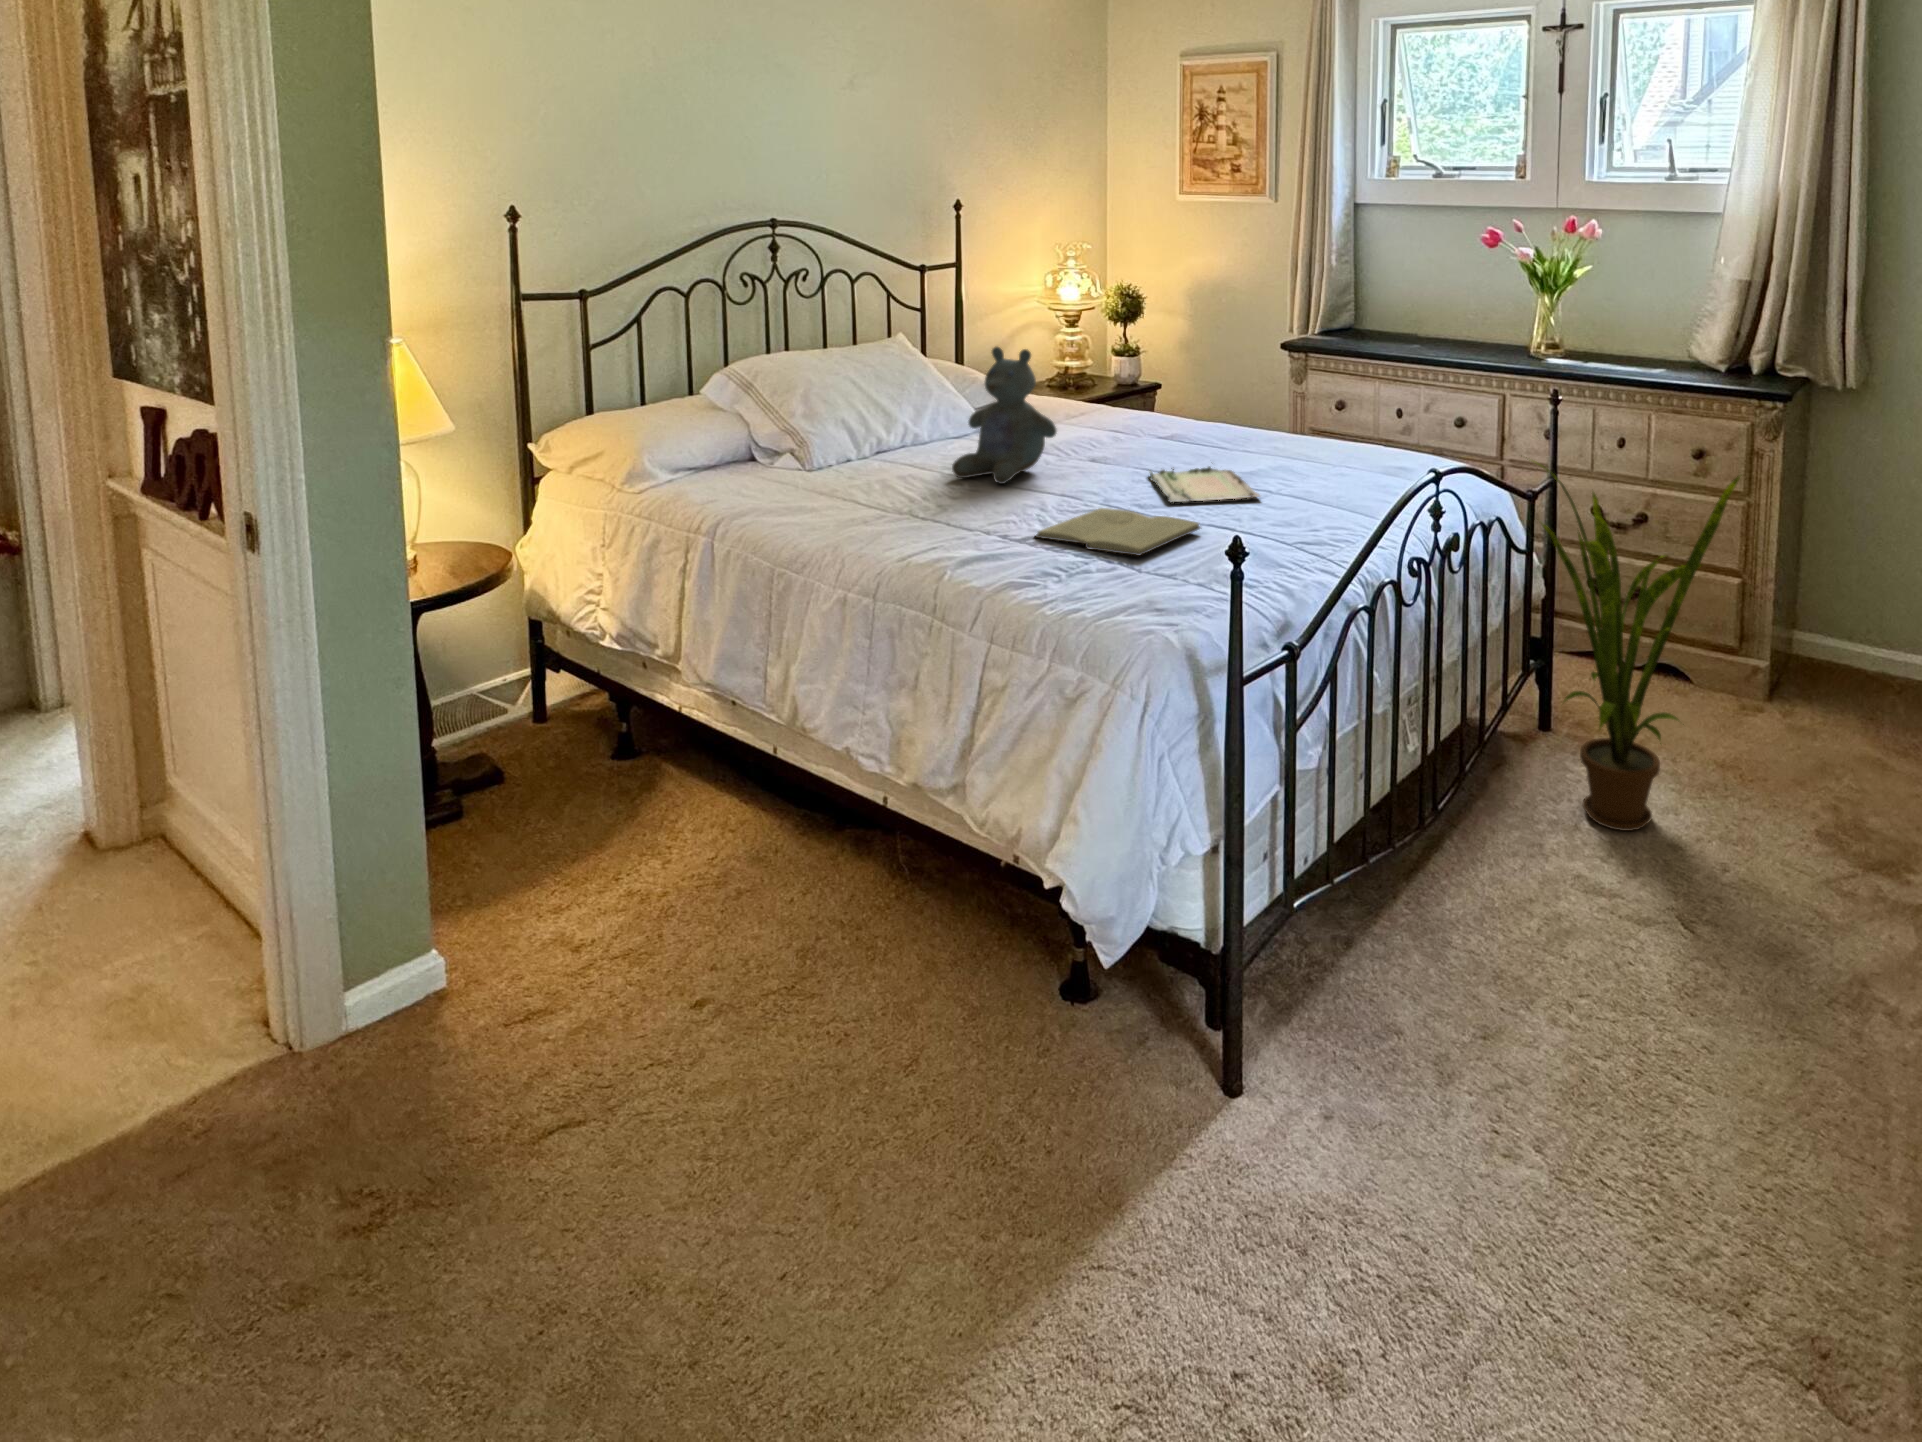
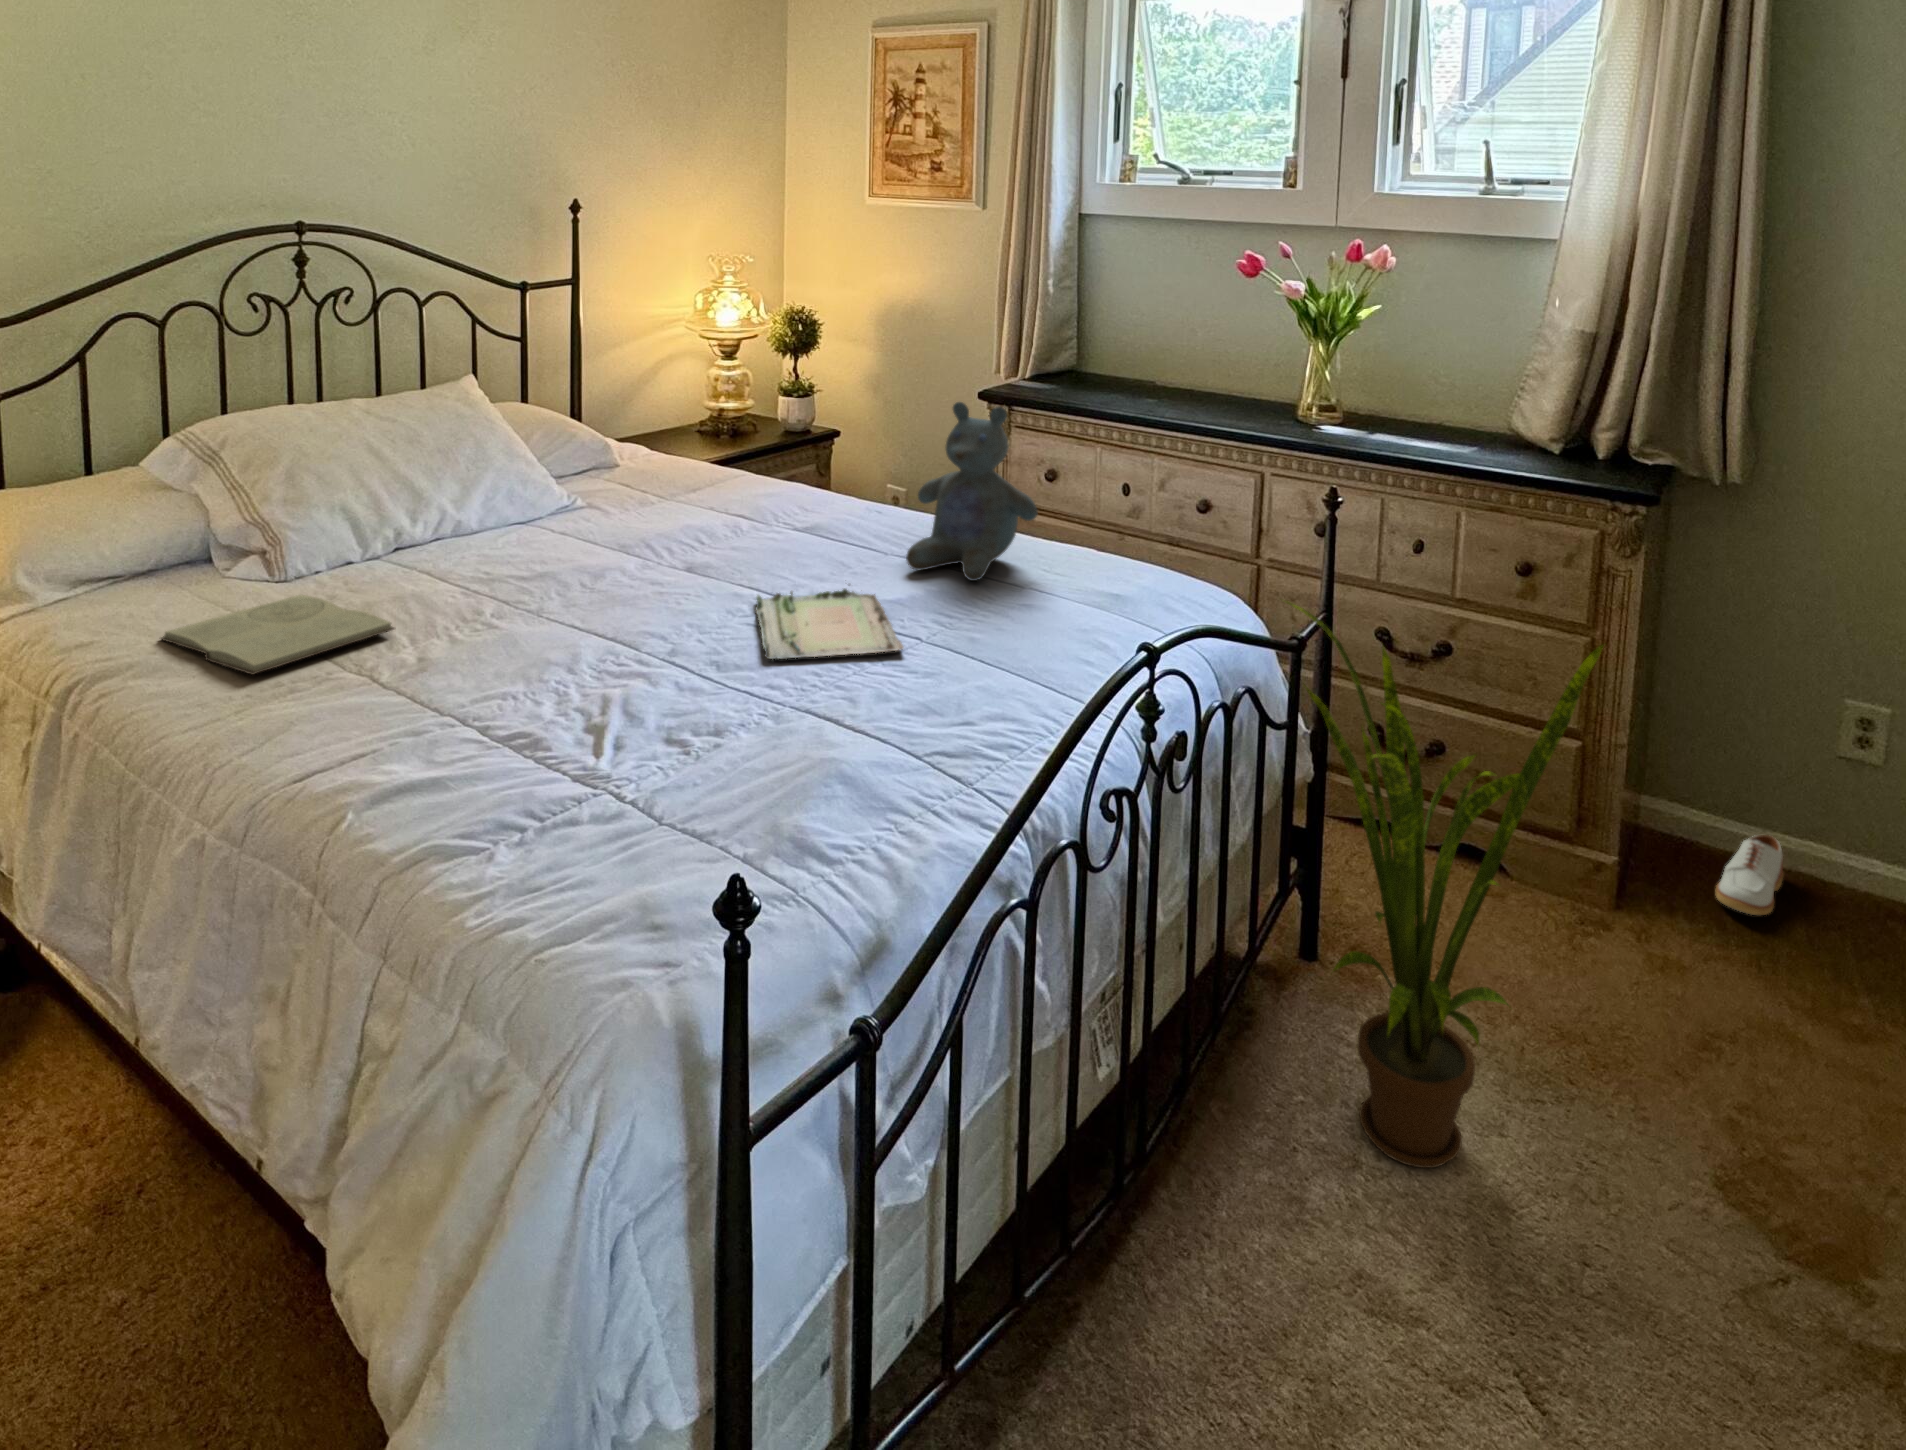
stuffed bear: present [952,347,1057,484] -> present [906,402,1038,581]
book: present [1035,508,1201,556] -> present [161,595,395,675]
shoe: none [1846,651,1899,701] -> present [1716,835,1784,915]

